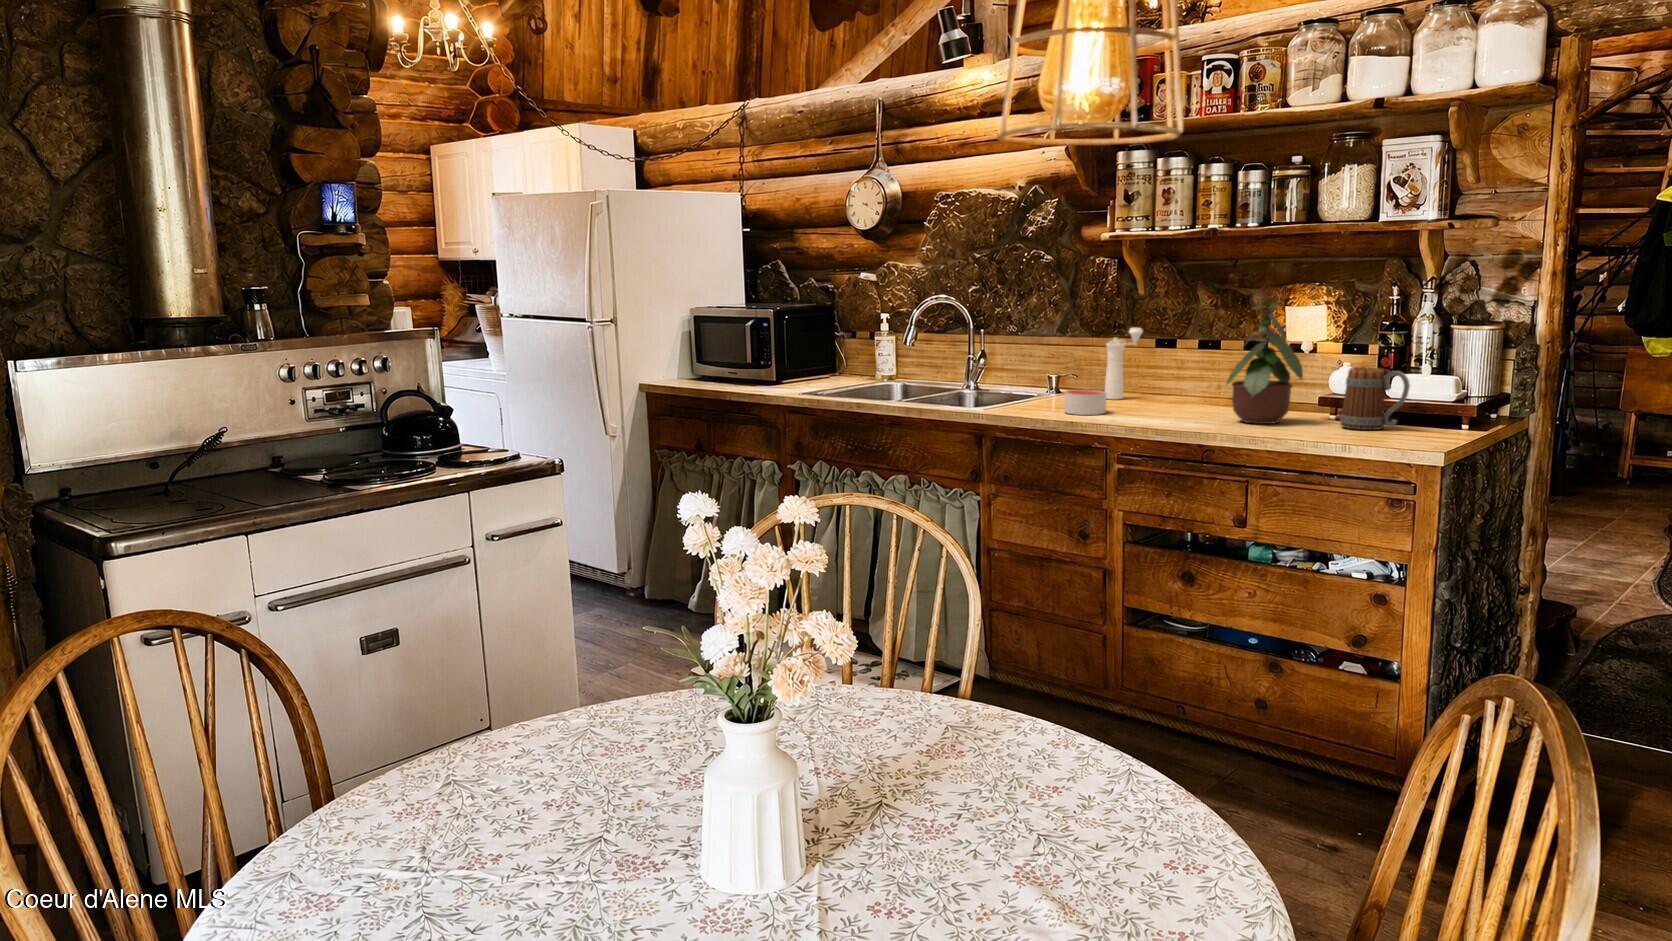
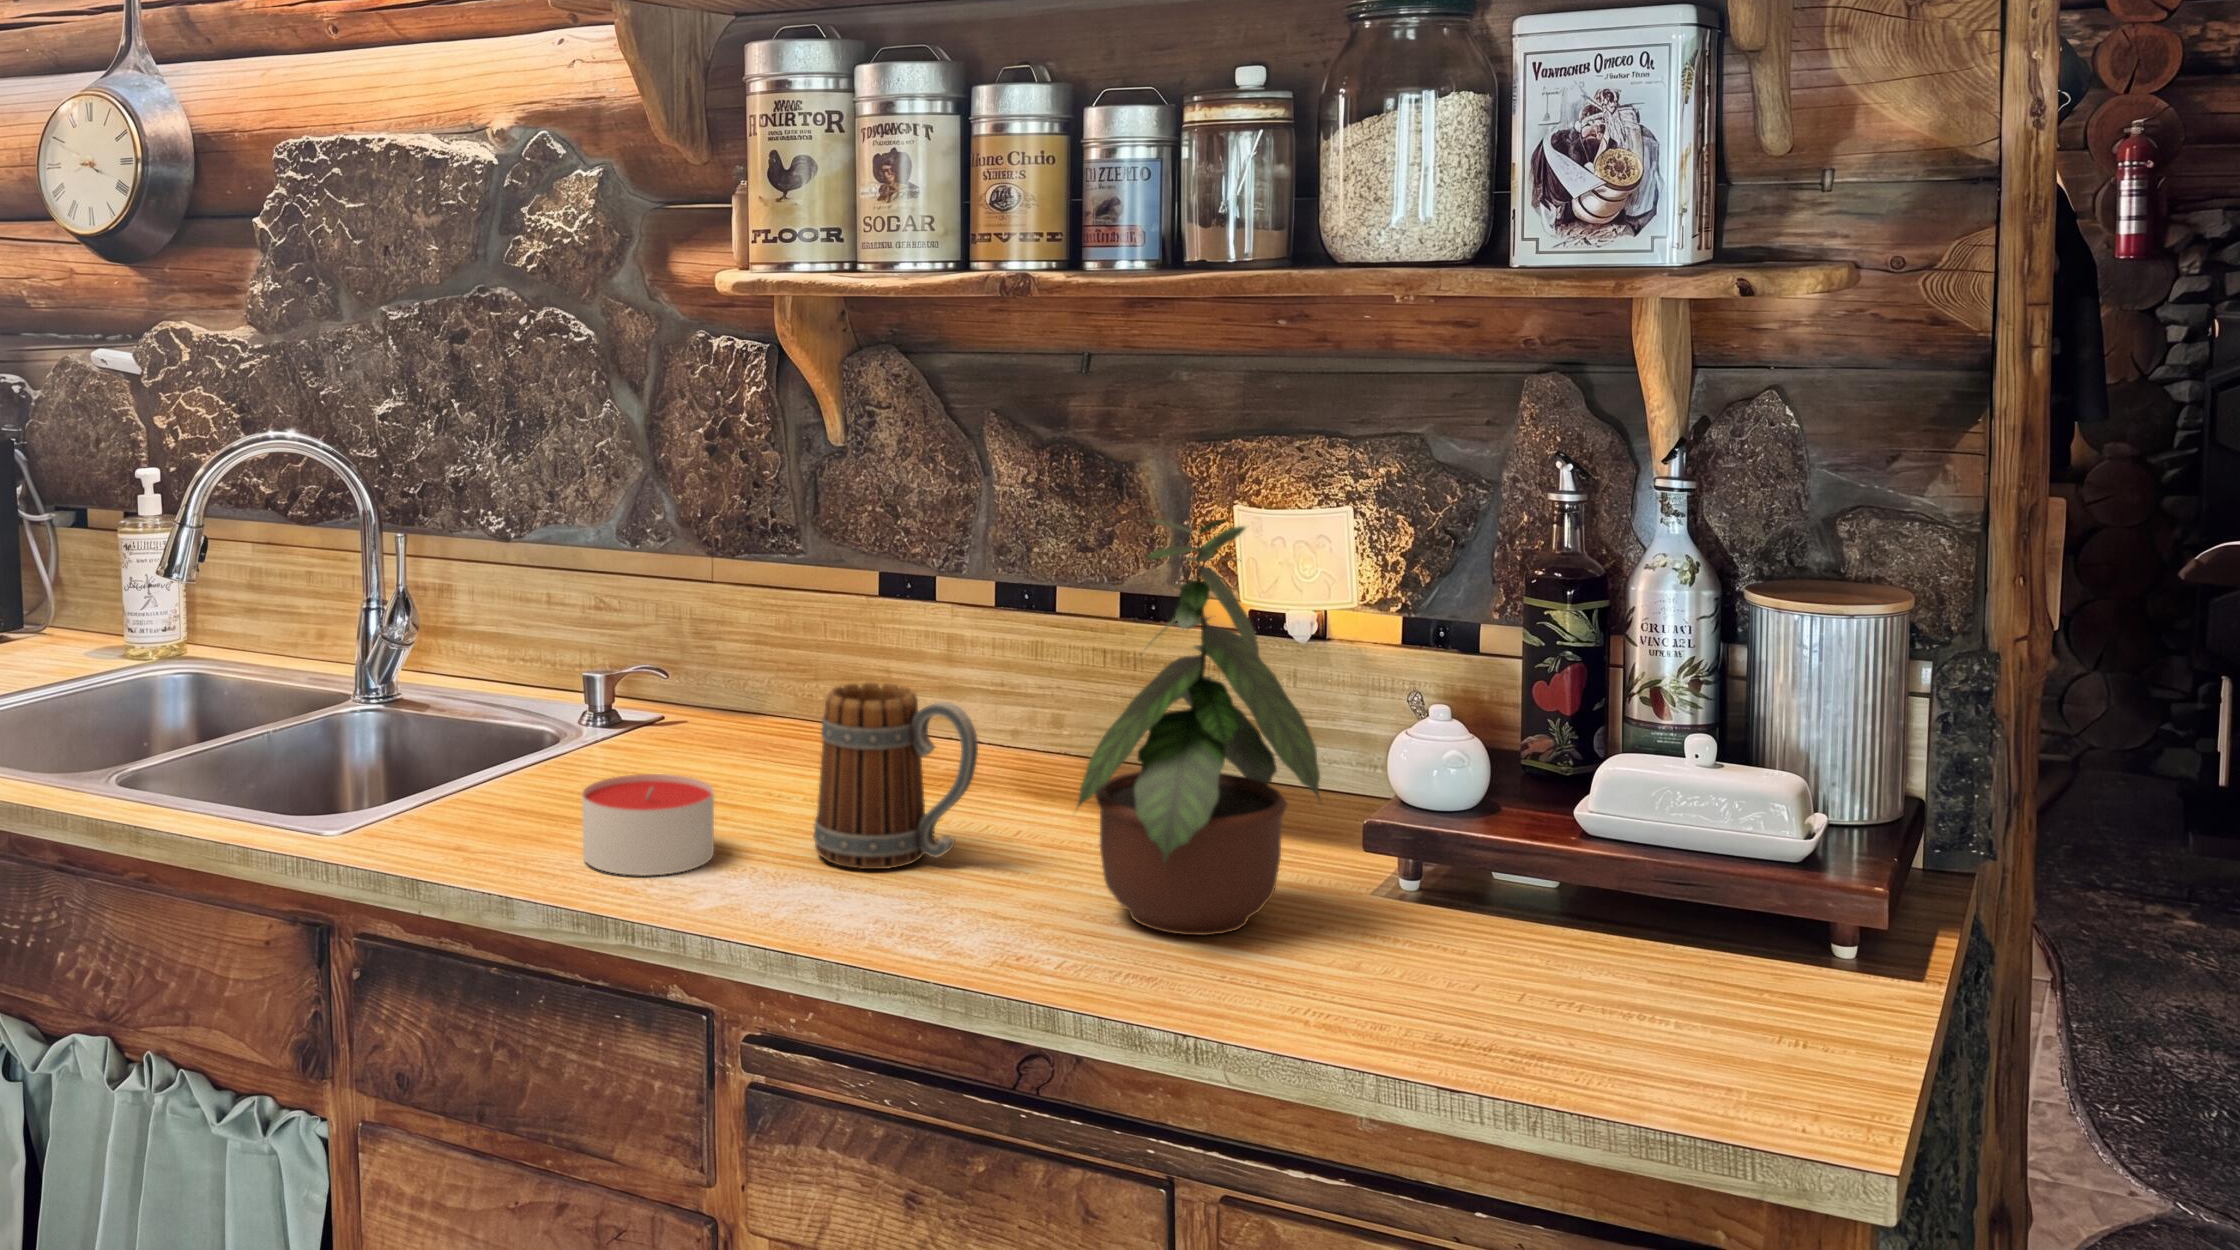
pepper mill: present [1105,328,1143,400] -> none [731,542,841,765]
mug: present [1340,367,1410,430] -> present [814,682,978,869]

